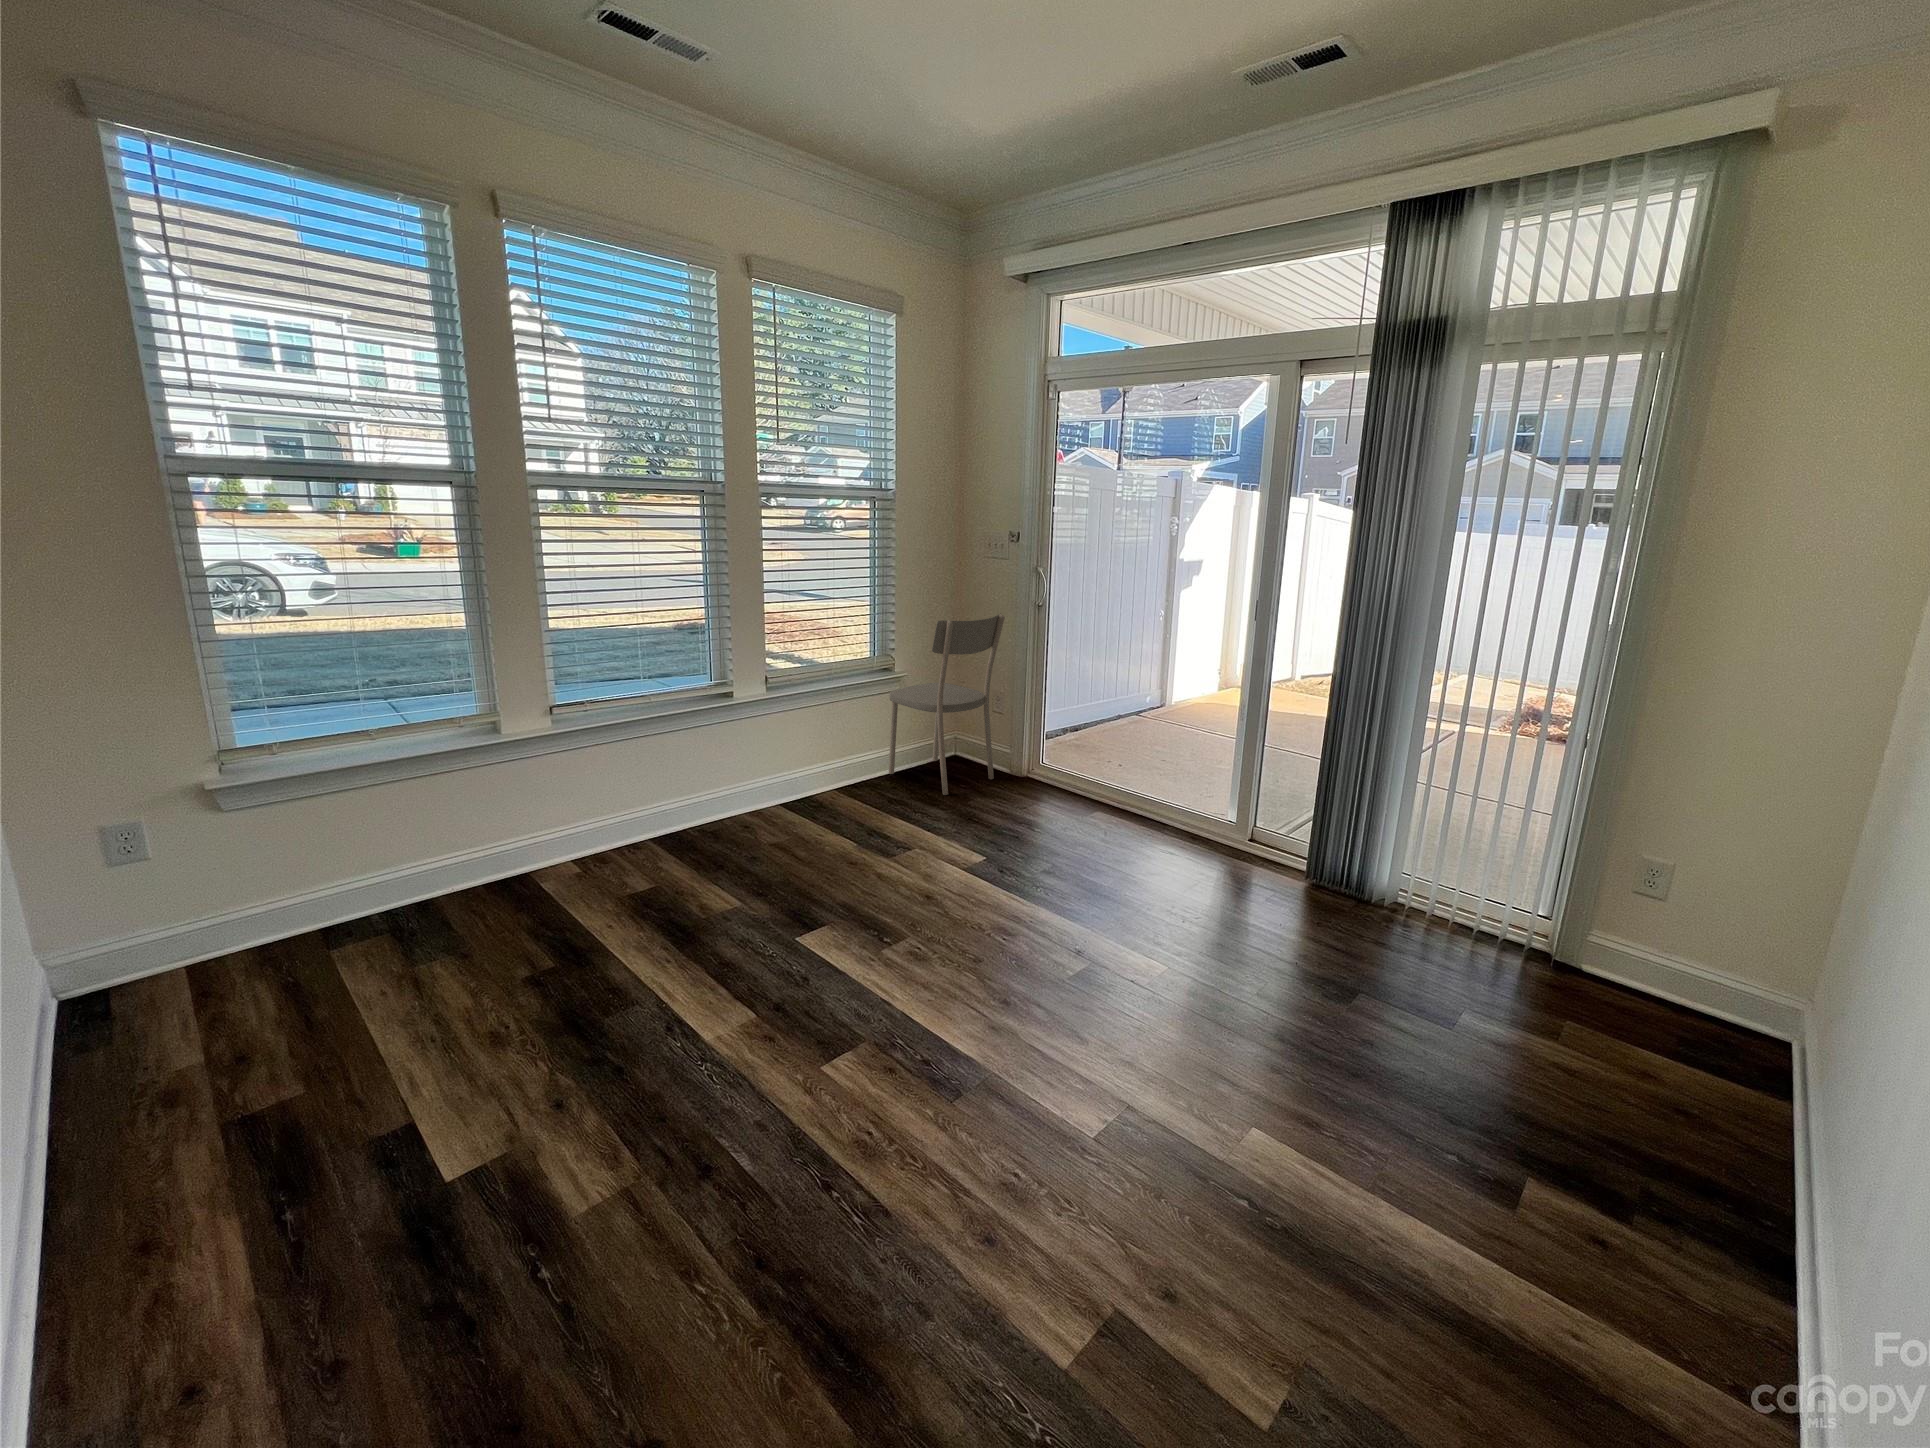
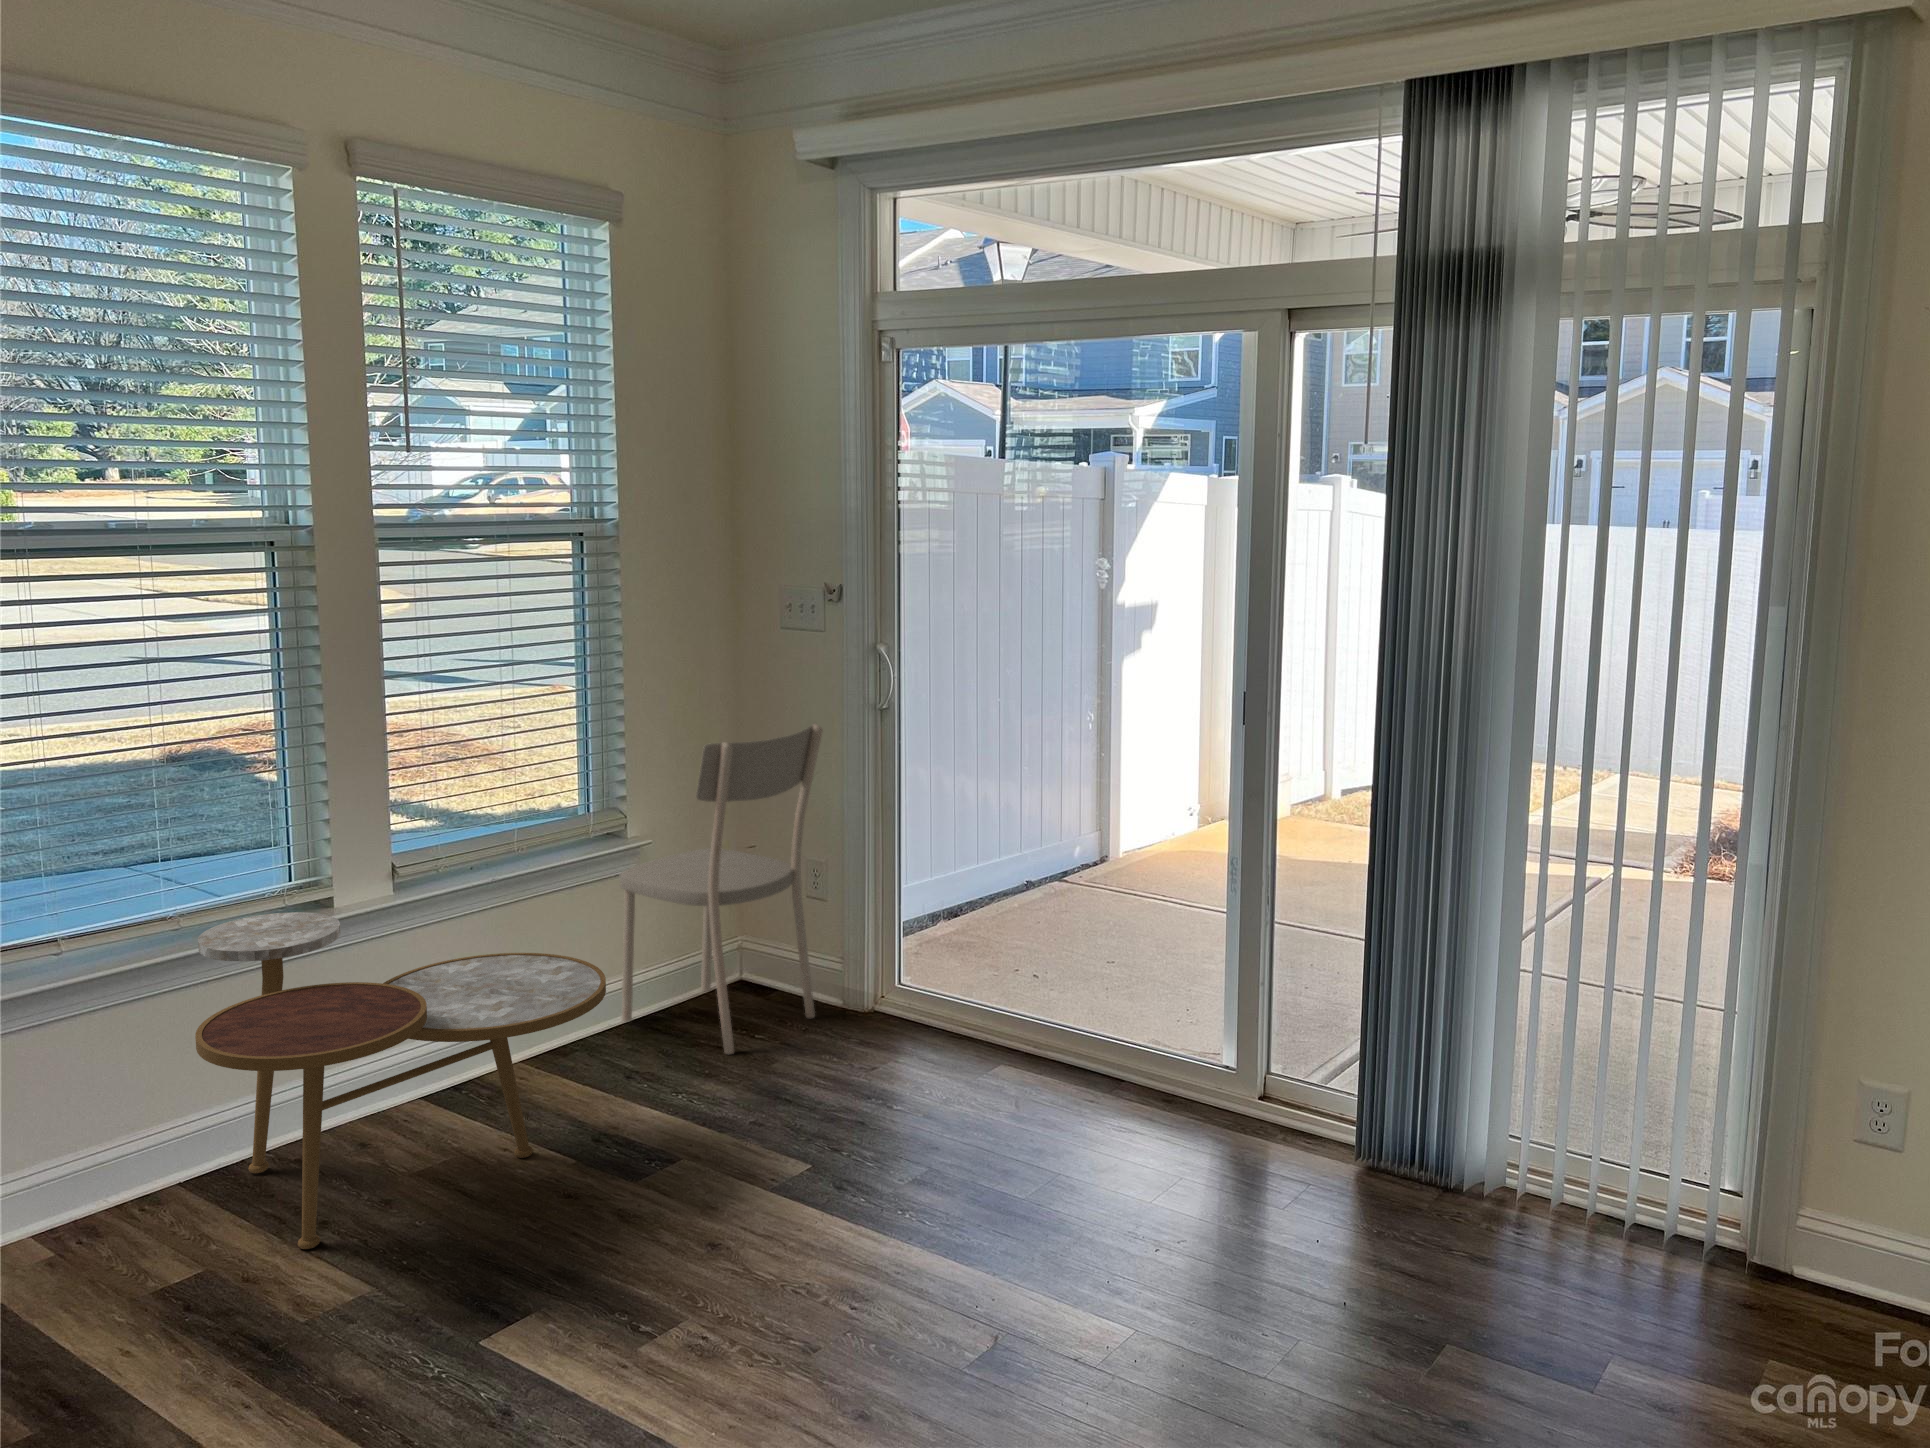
side table: none [652,699,877,879] -> present [195,912,606,1249]

